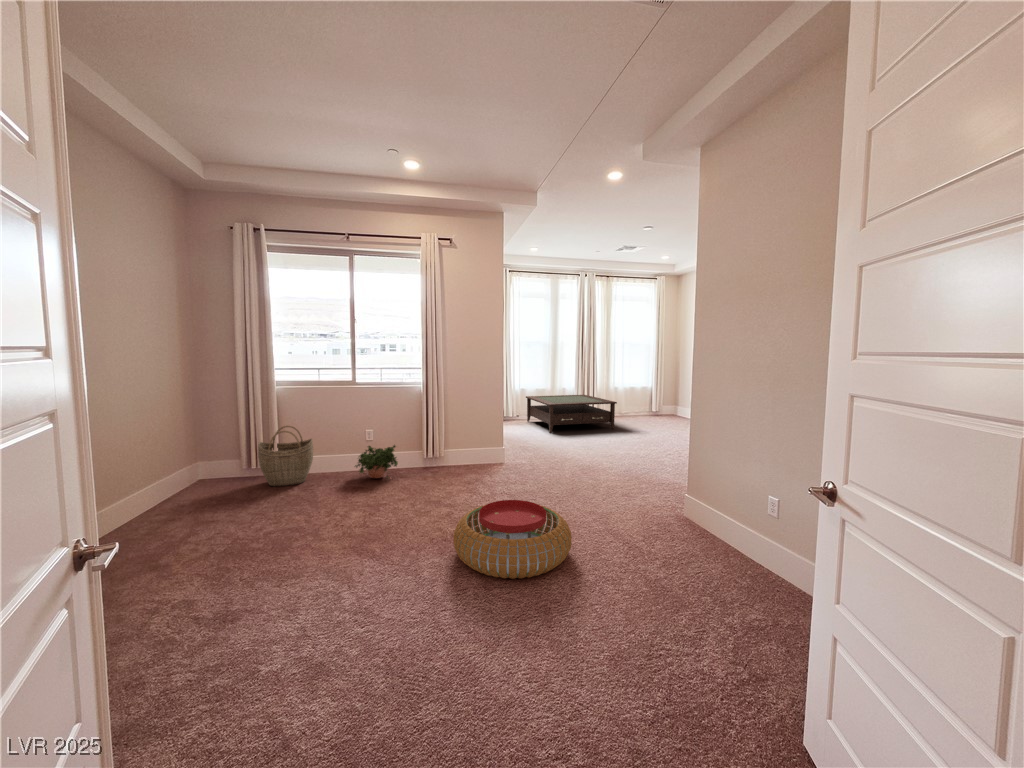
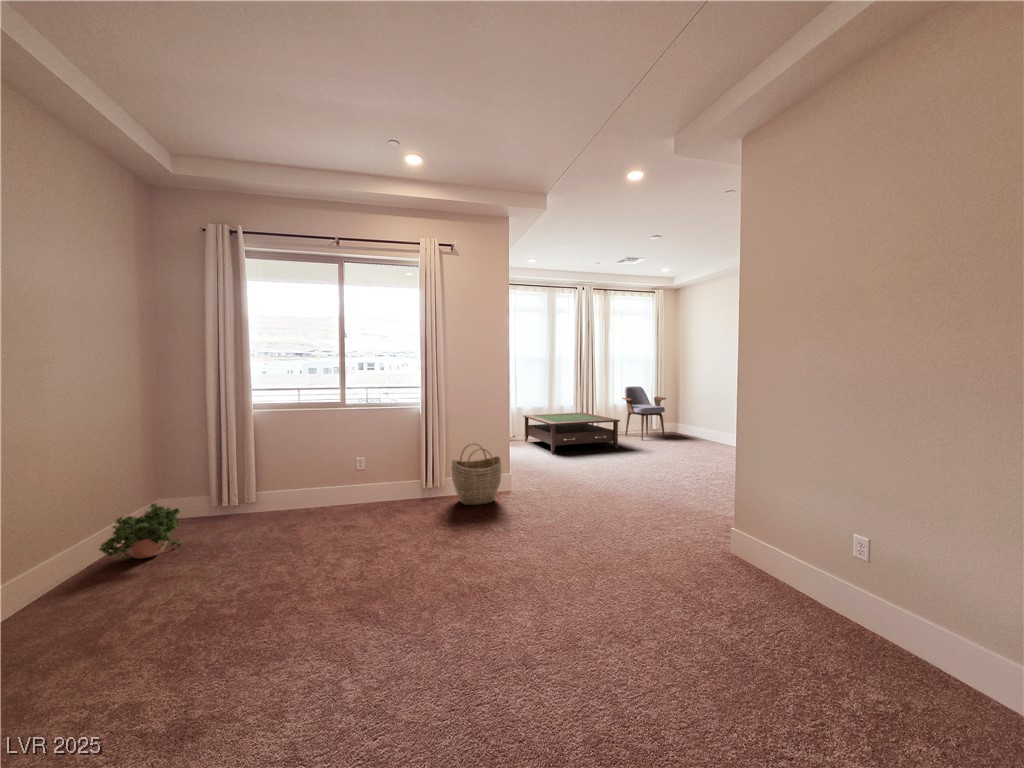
armchair: none [623,370,666,422] -> present [623,386,666,440]
woven basket: present [258,426,313,486] -> present [452,443,501,505]
potted plant: present [355,445,398,478] -> present [99,503,181,560]
pouf: present [454,500,572,579] -> none [476,543,621,650]

